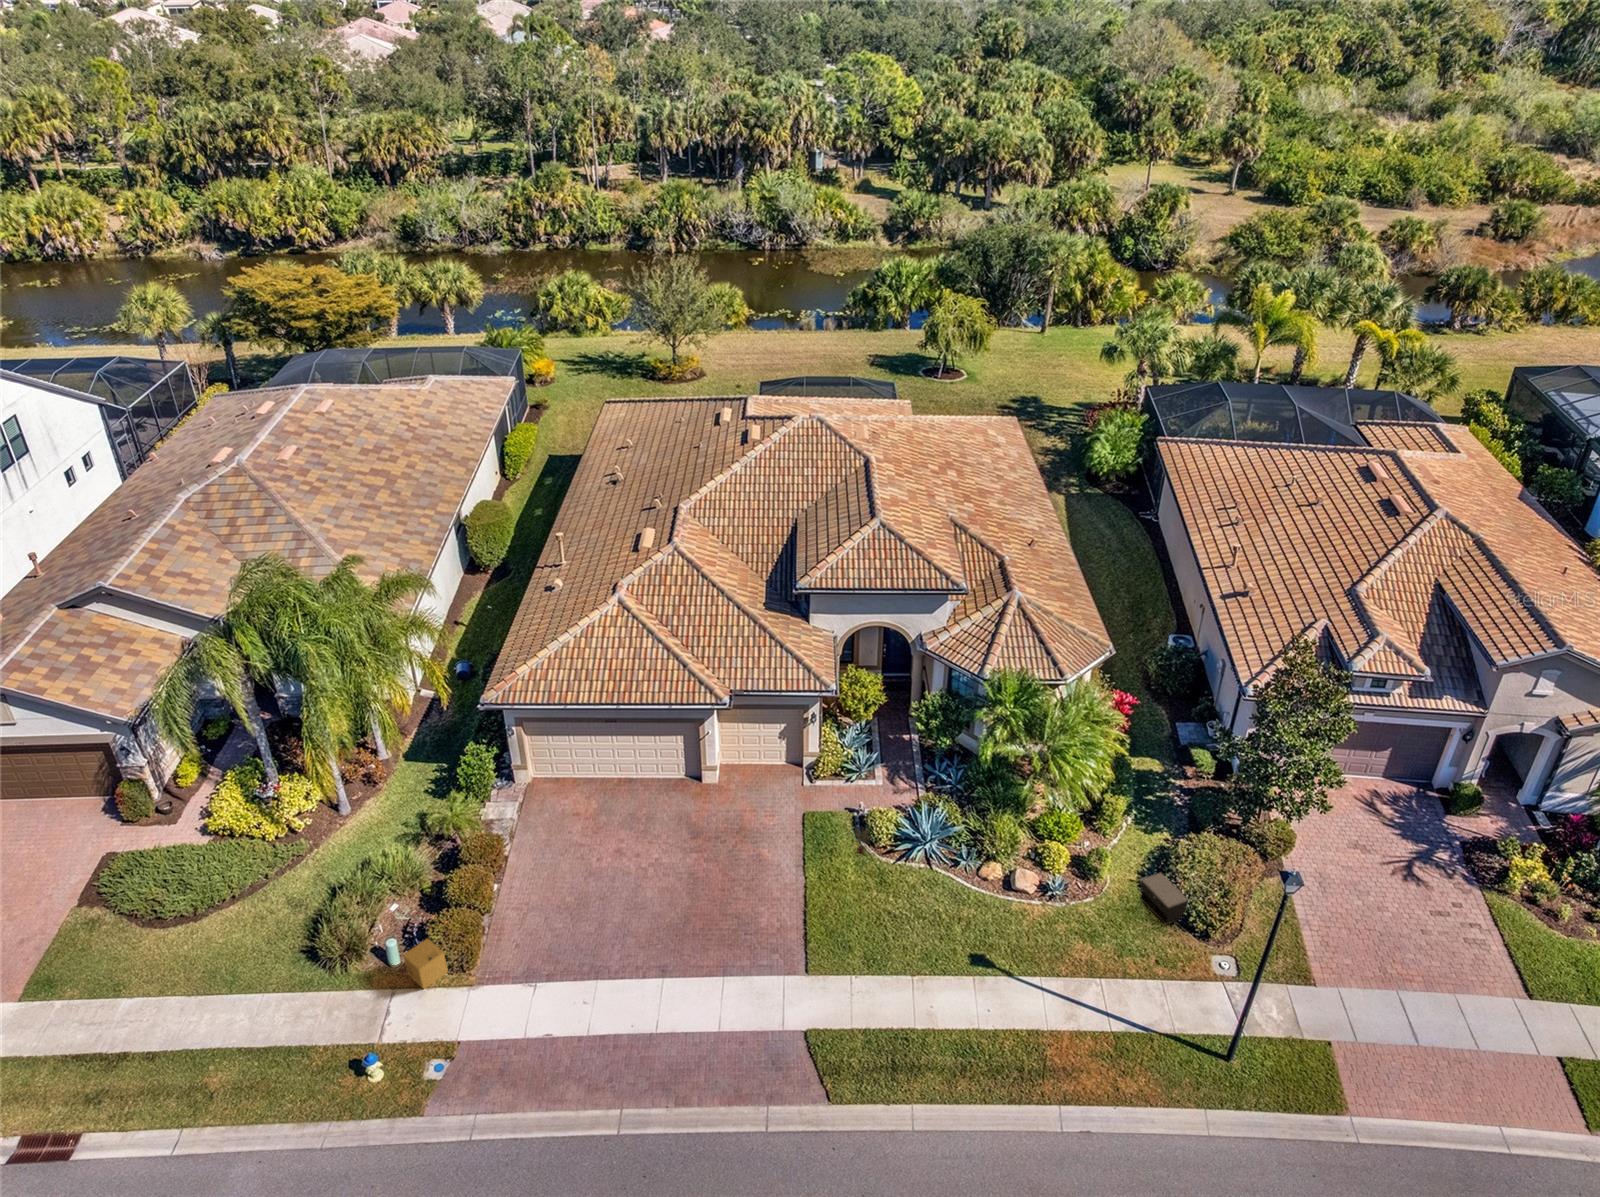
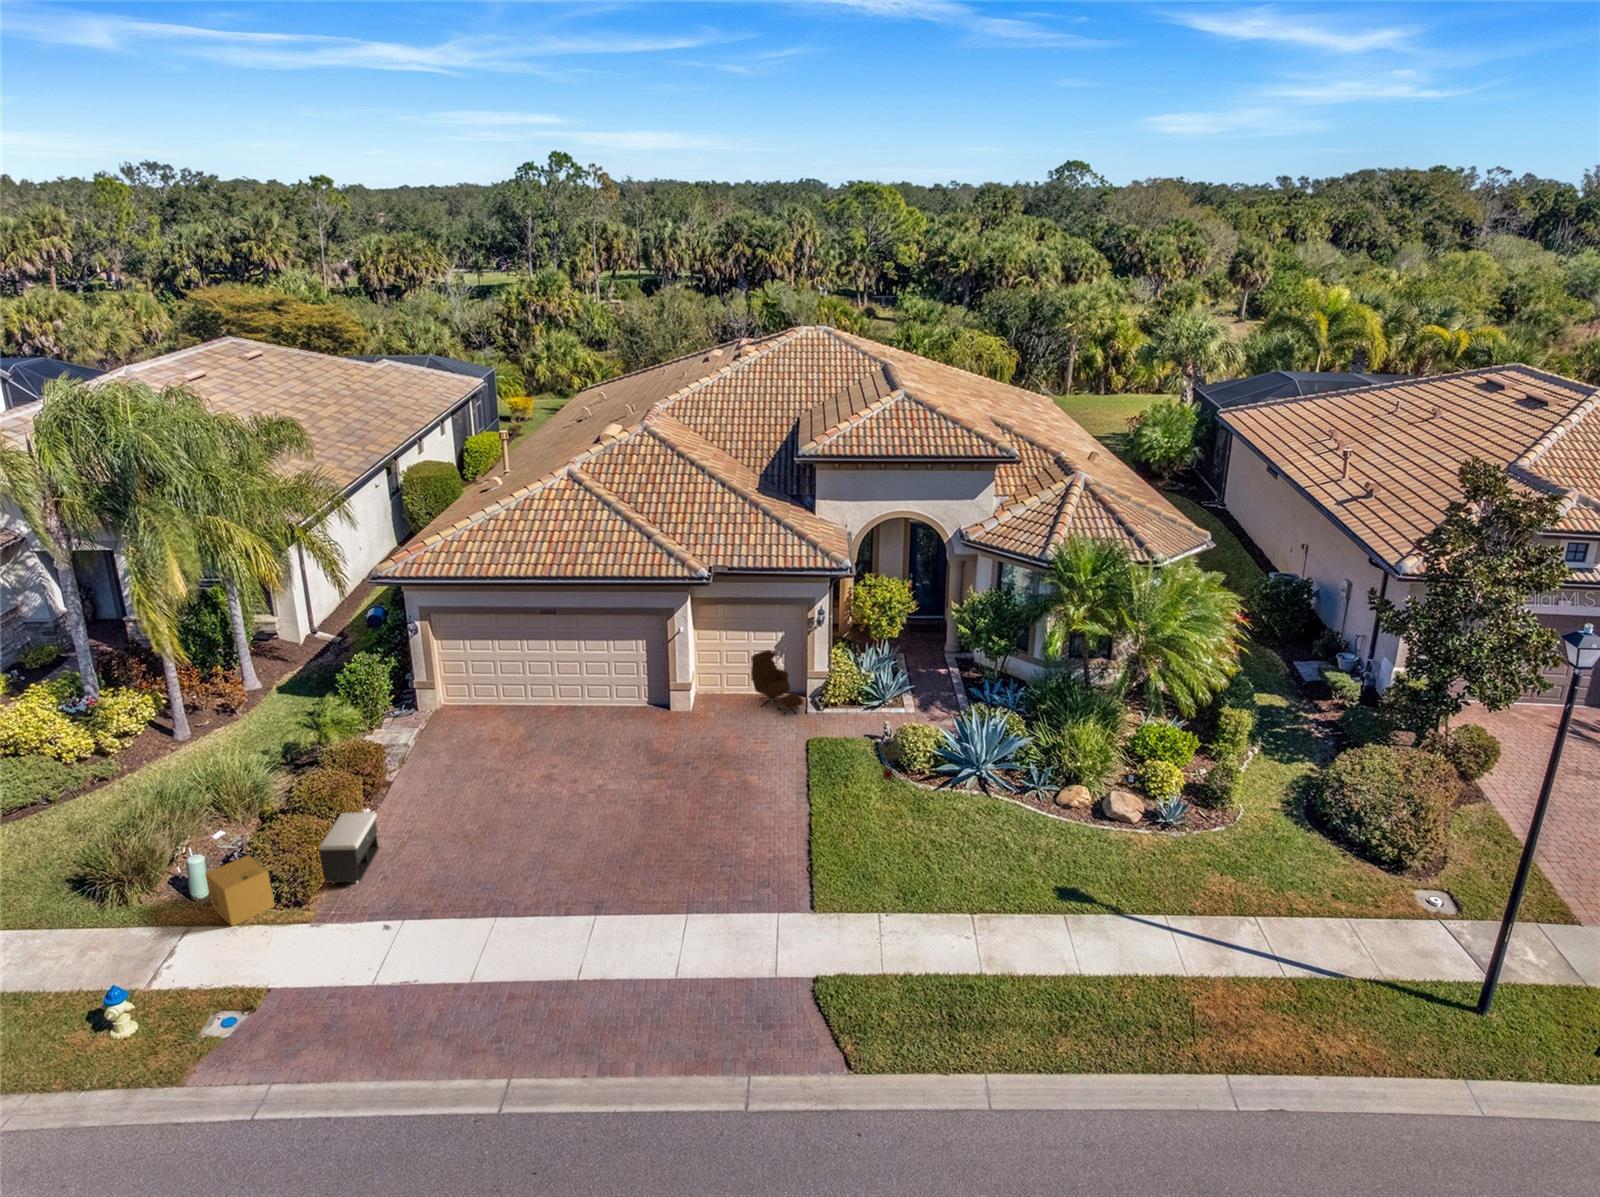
lounge chair: none [761,736,800,789] -> present [751,650,803,710]
storage bench: present [1140,873,1188,925] -> present [319,812,379,884]

